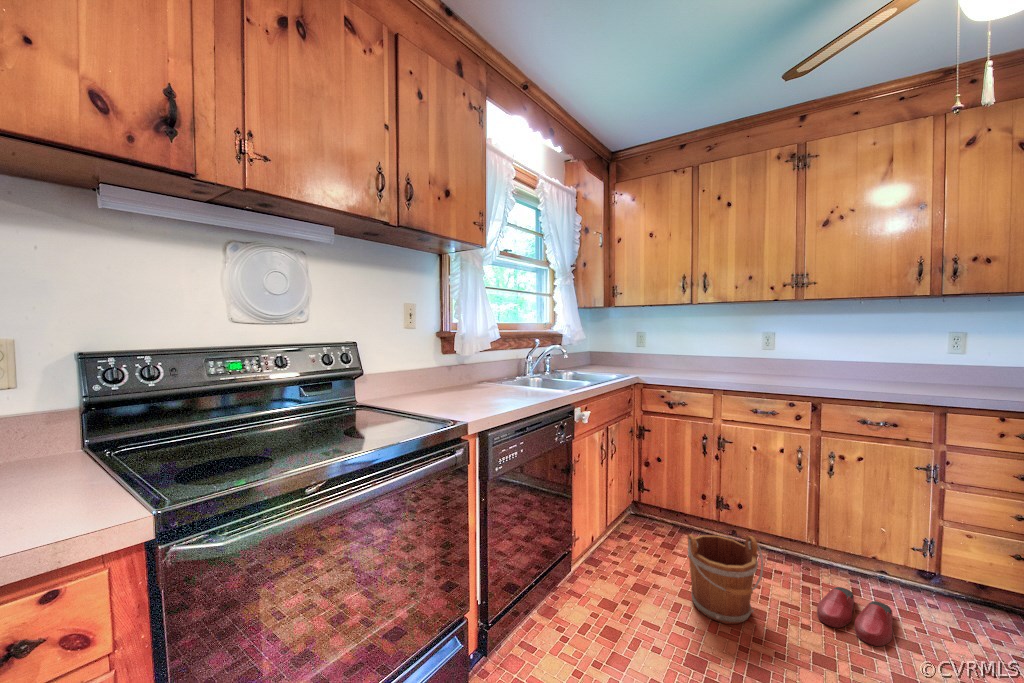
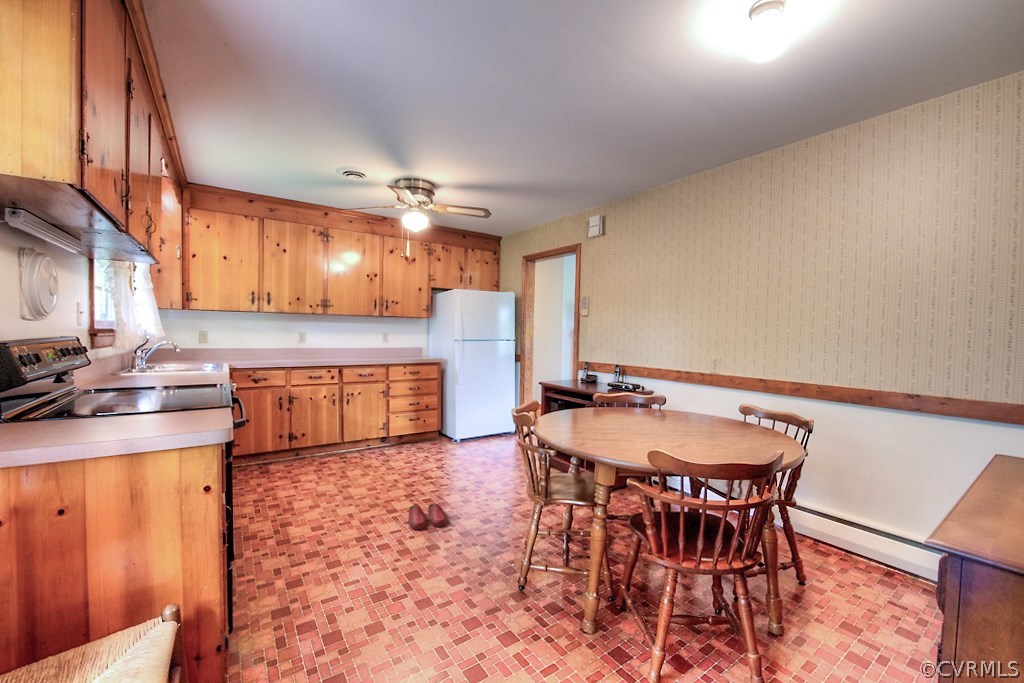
bucket: present [687,534,763,624] -> none [334,490,393,568]

